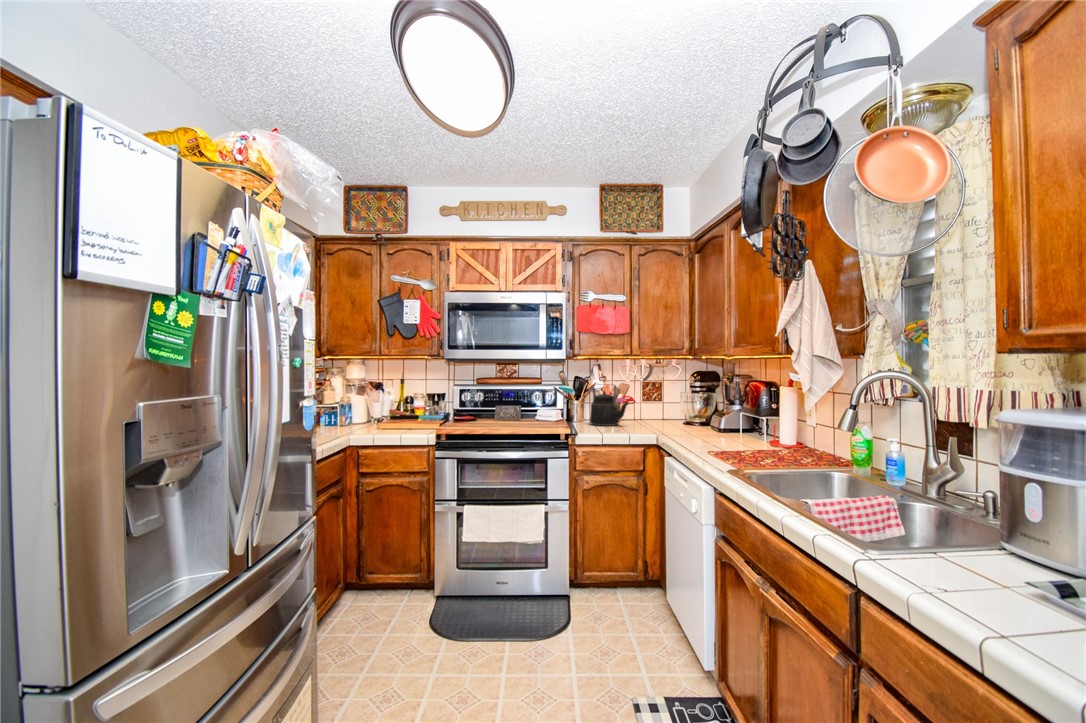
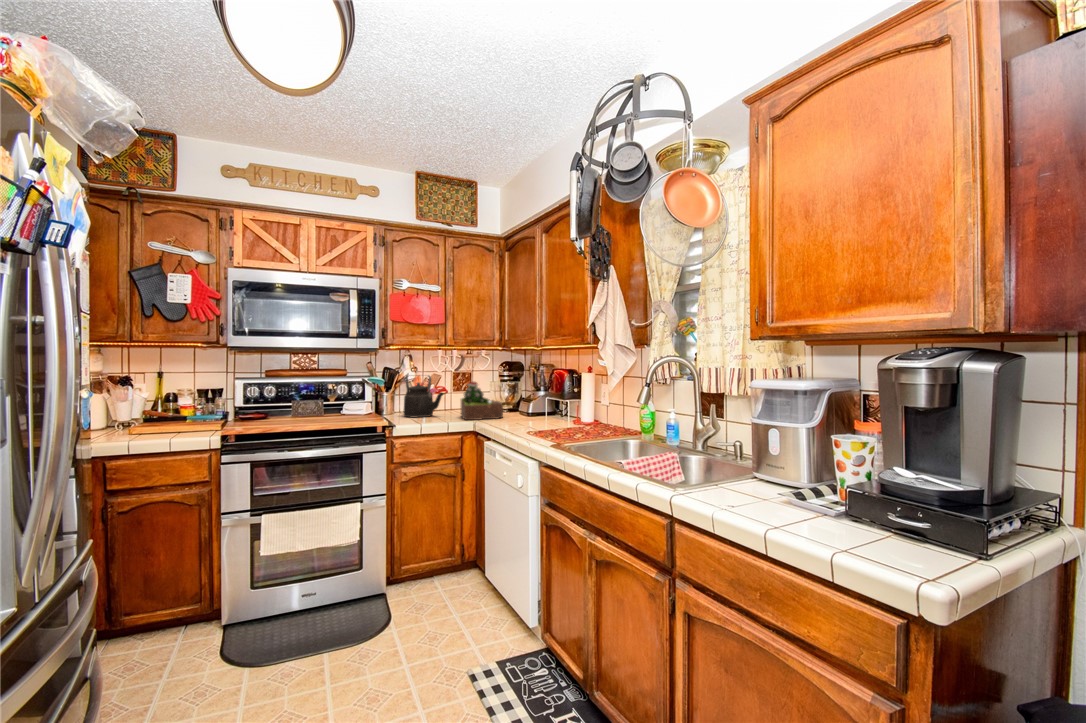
succulent plant: none [646,392,691,433] -> present [461,382,503,420]

